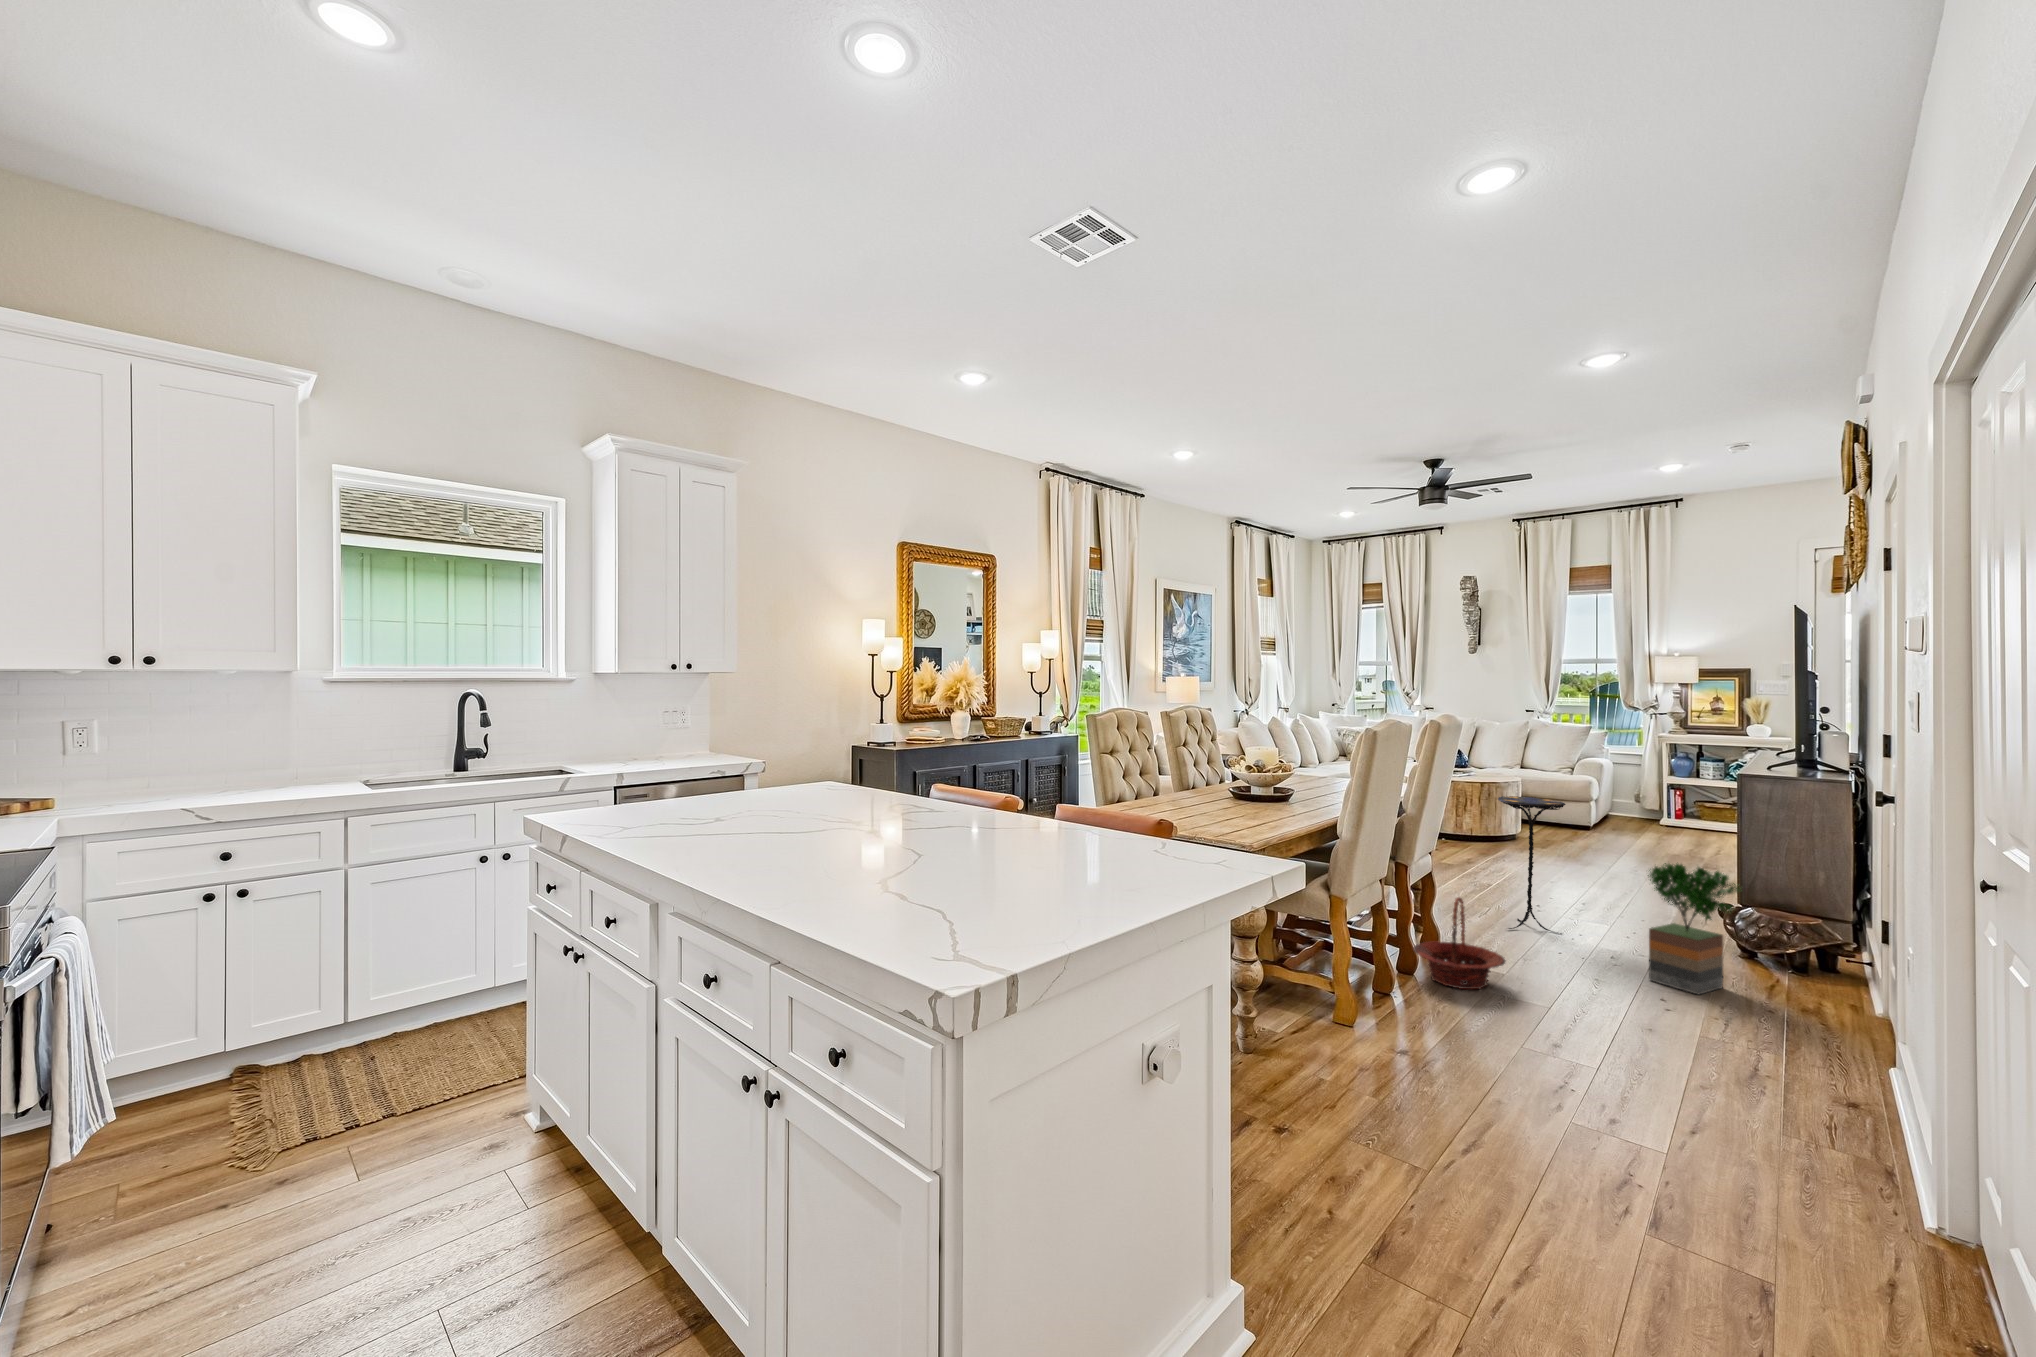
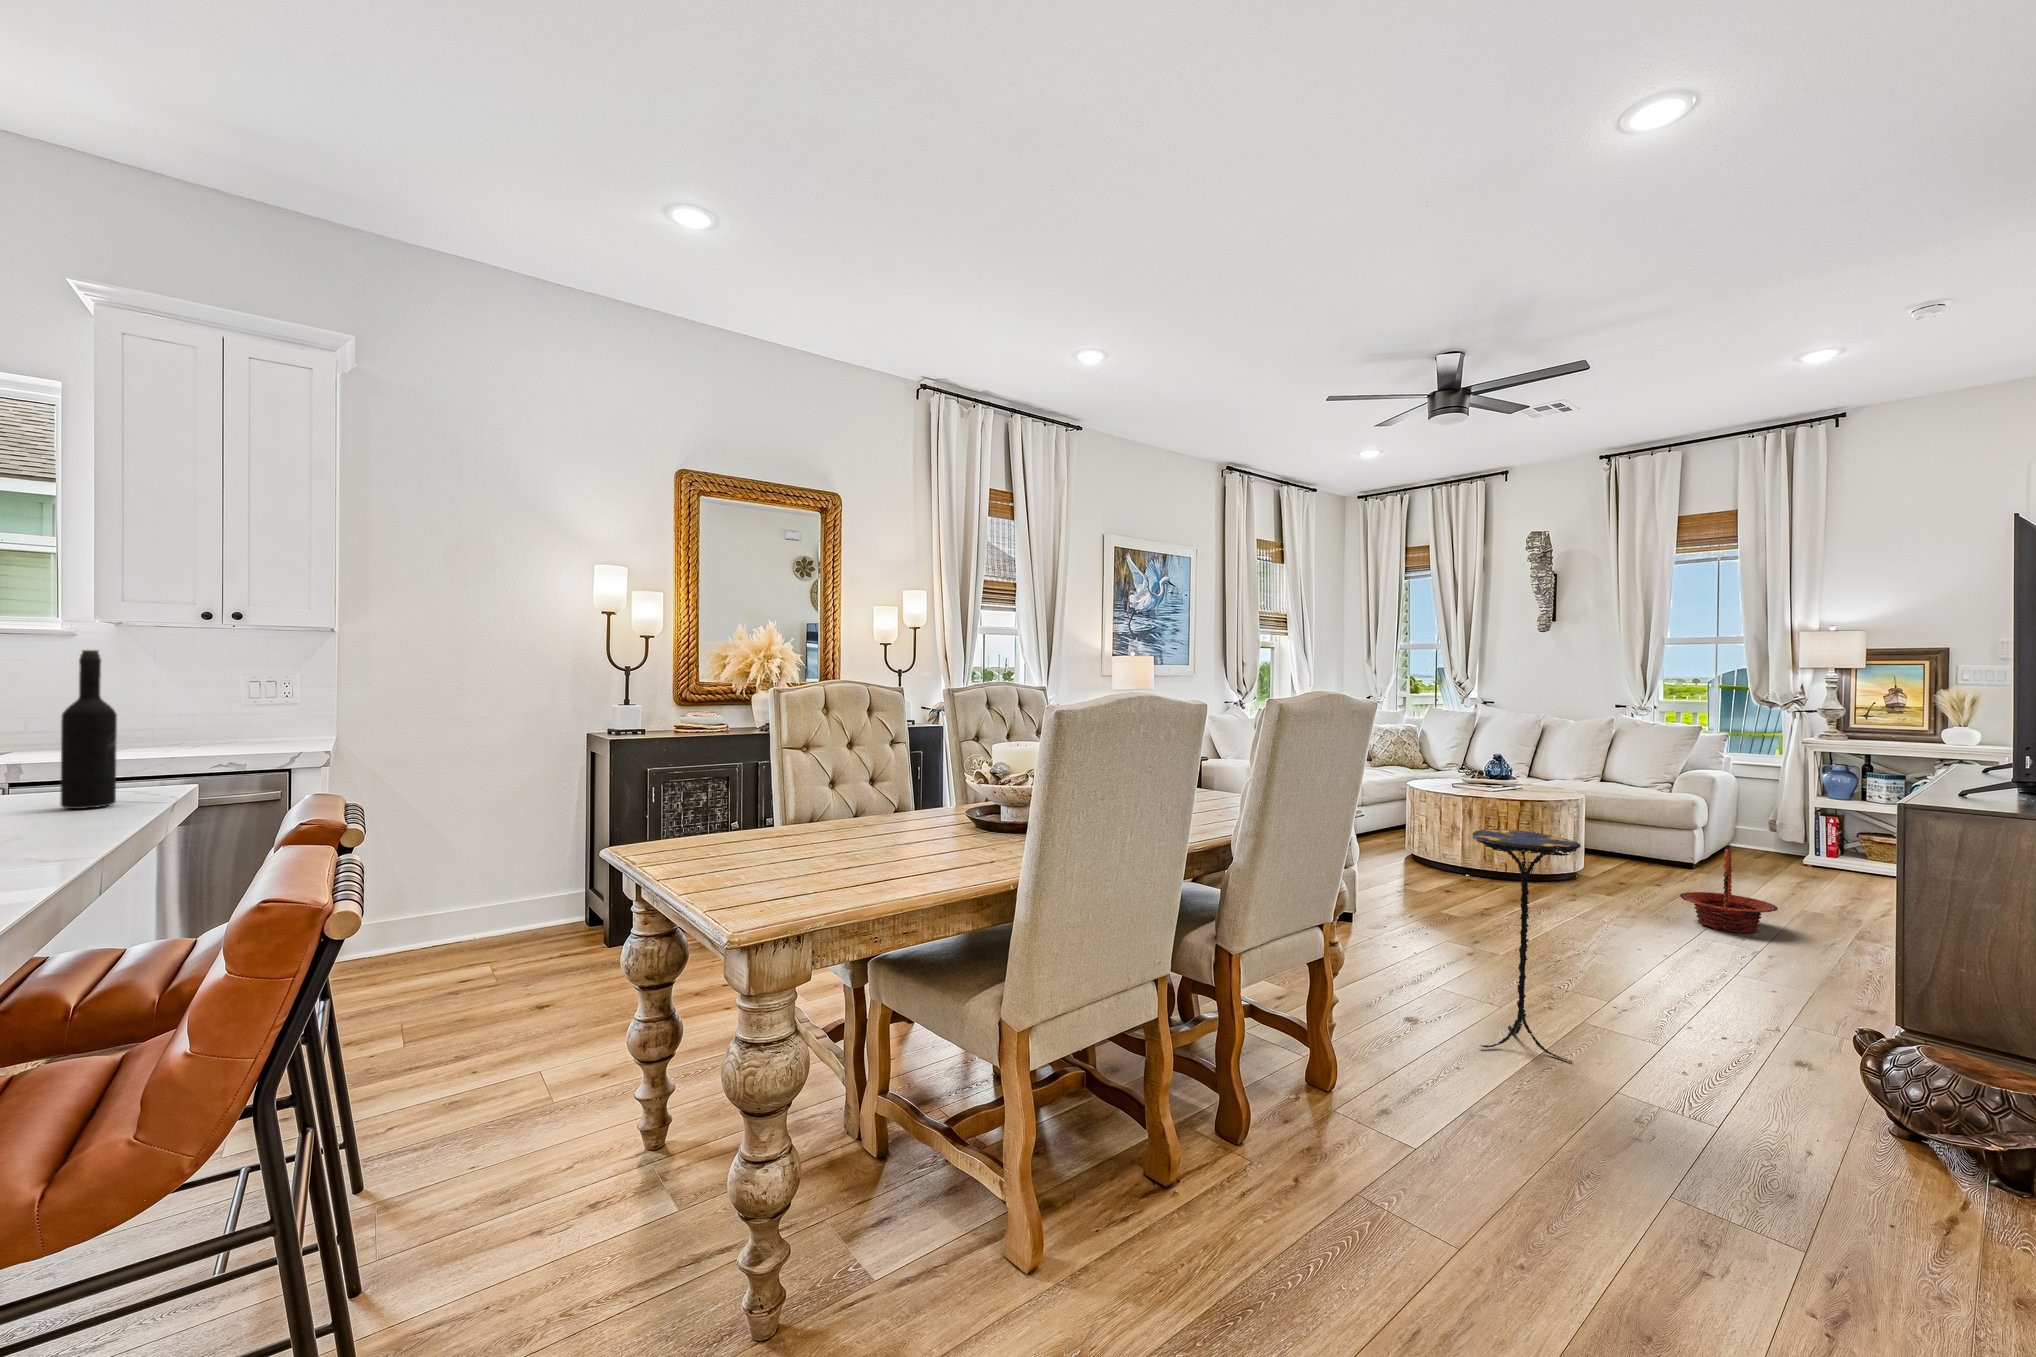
wine bottle: none [832,704,854,793] -> present [60,650,117,809]
potted tree: present [1648,863,1741,995] -> none [1691,965,1889,1236]
basket: present [1414,897,1505,989] -> present [1680,849,1778,933]

